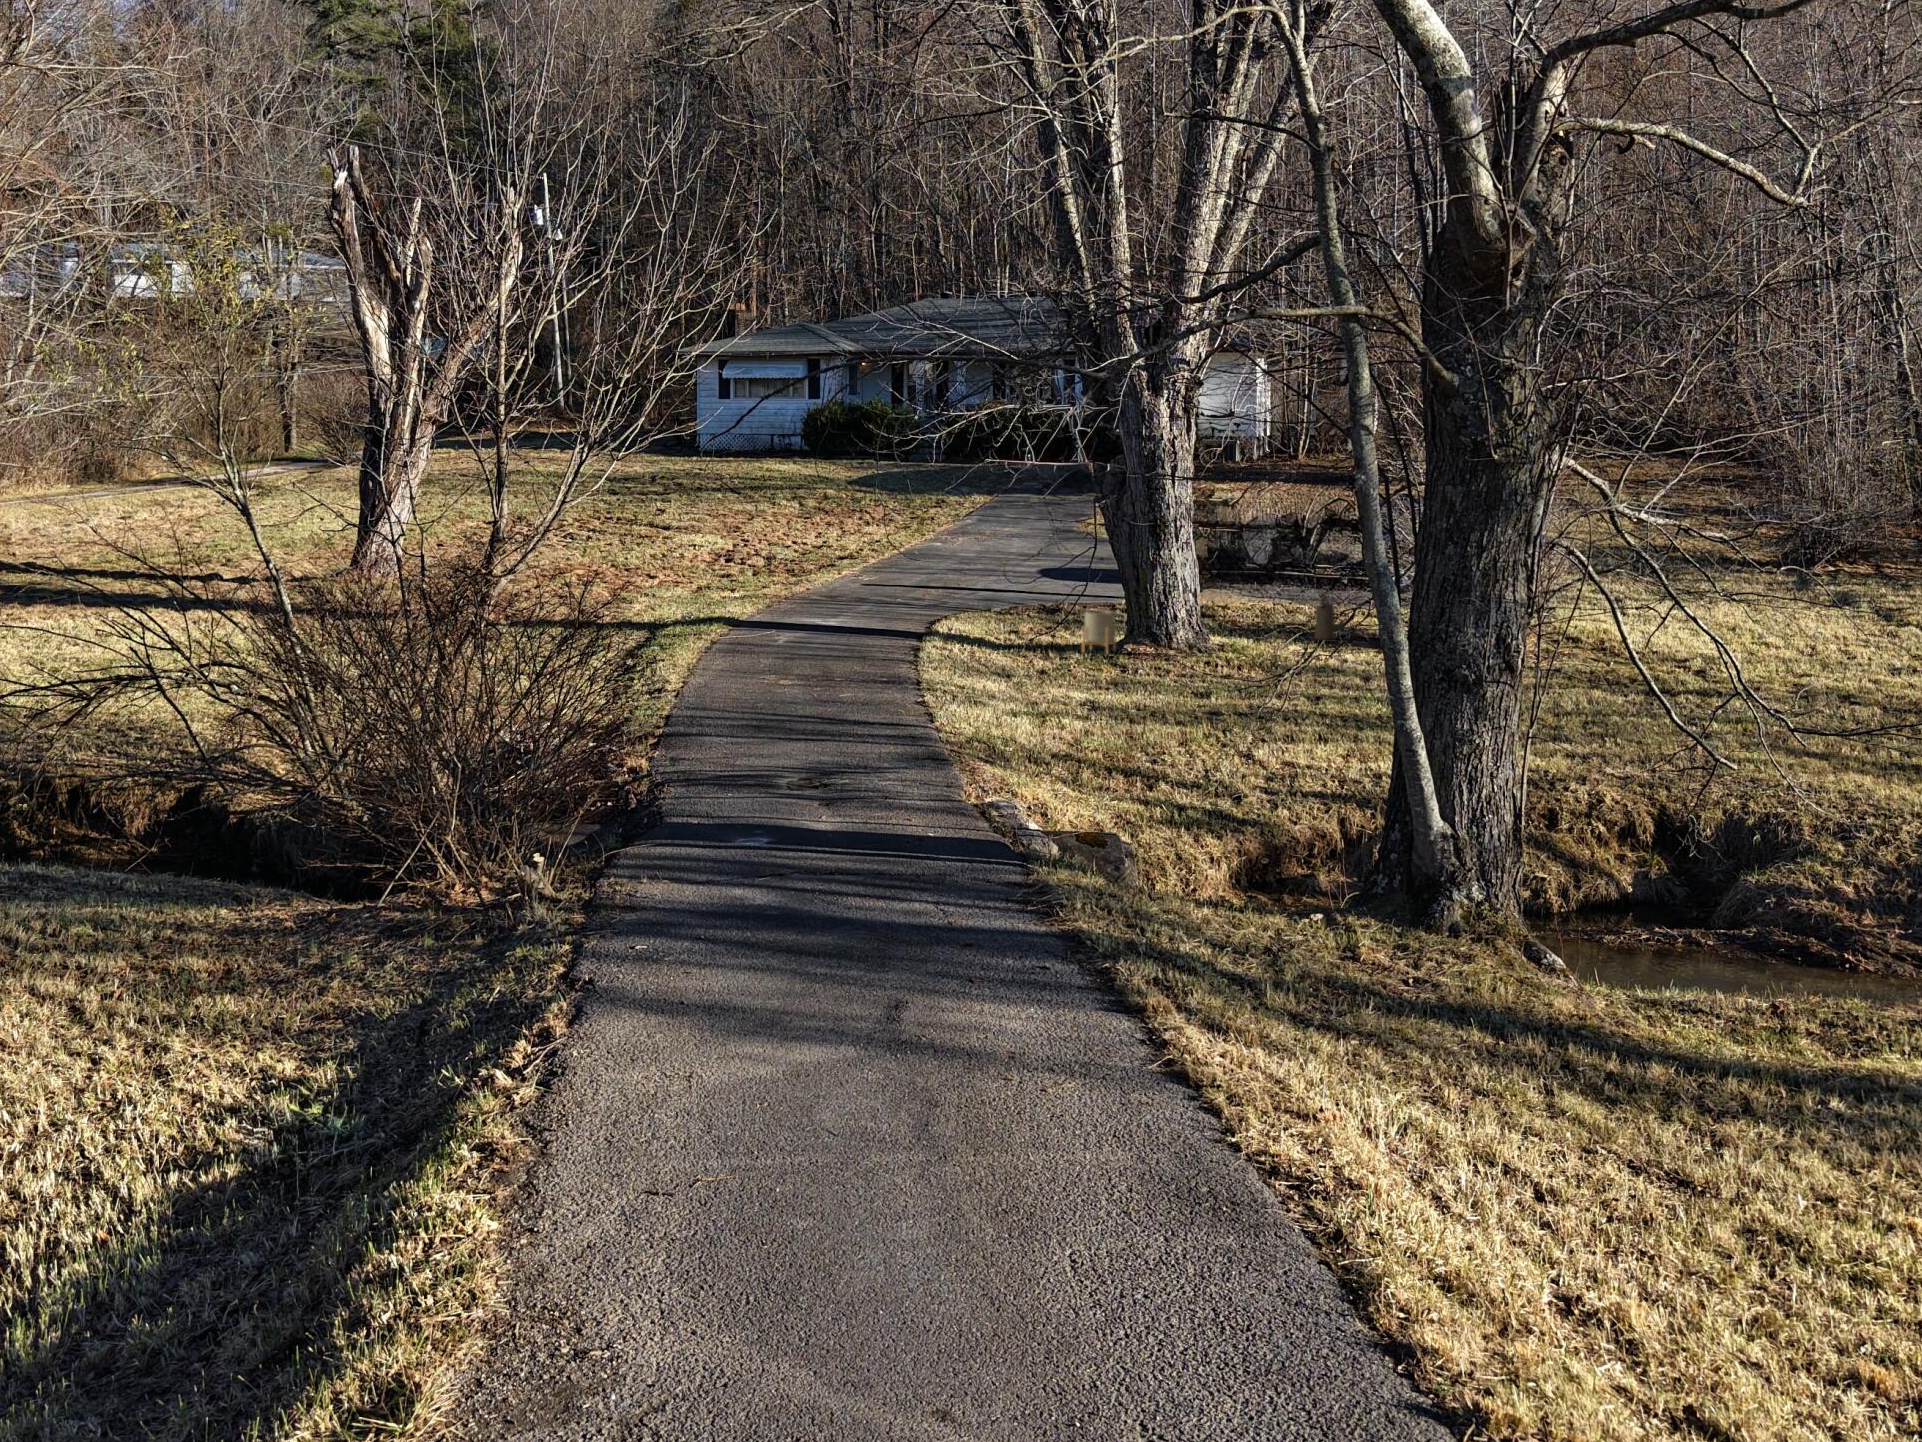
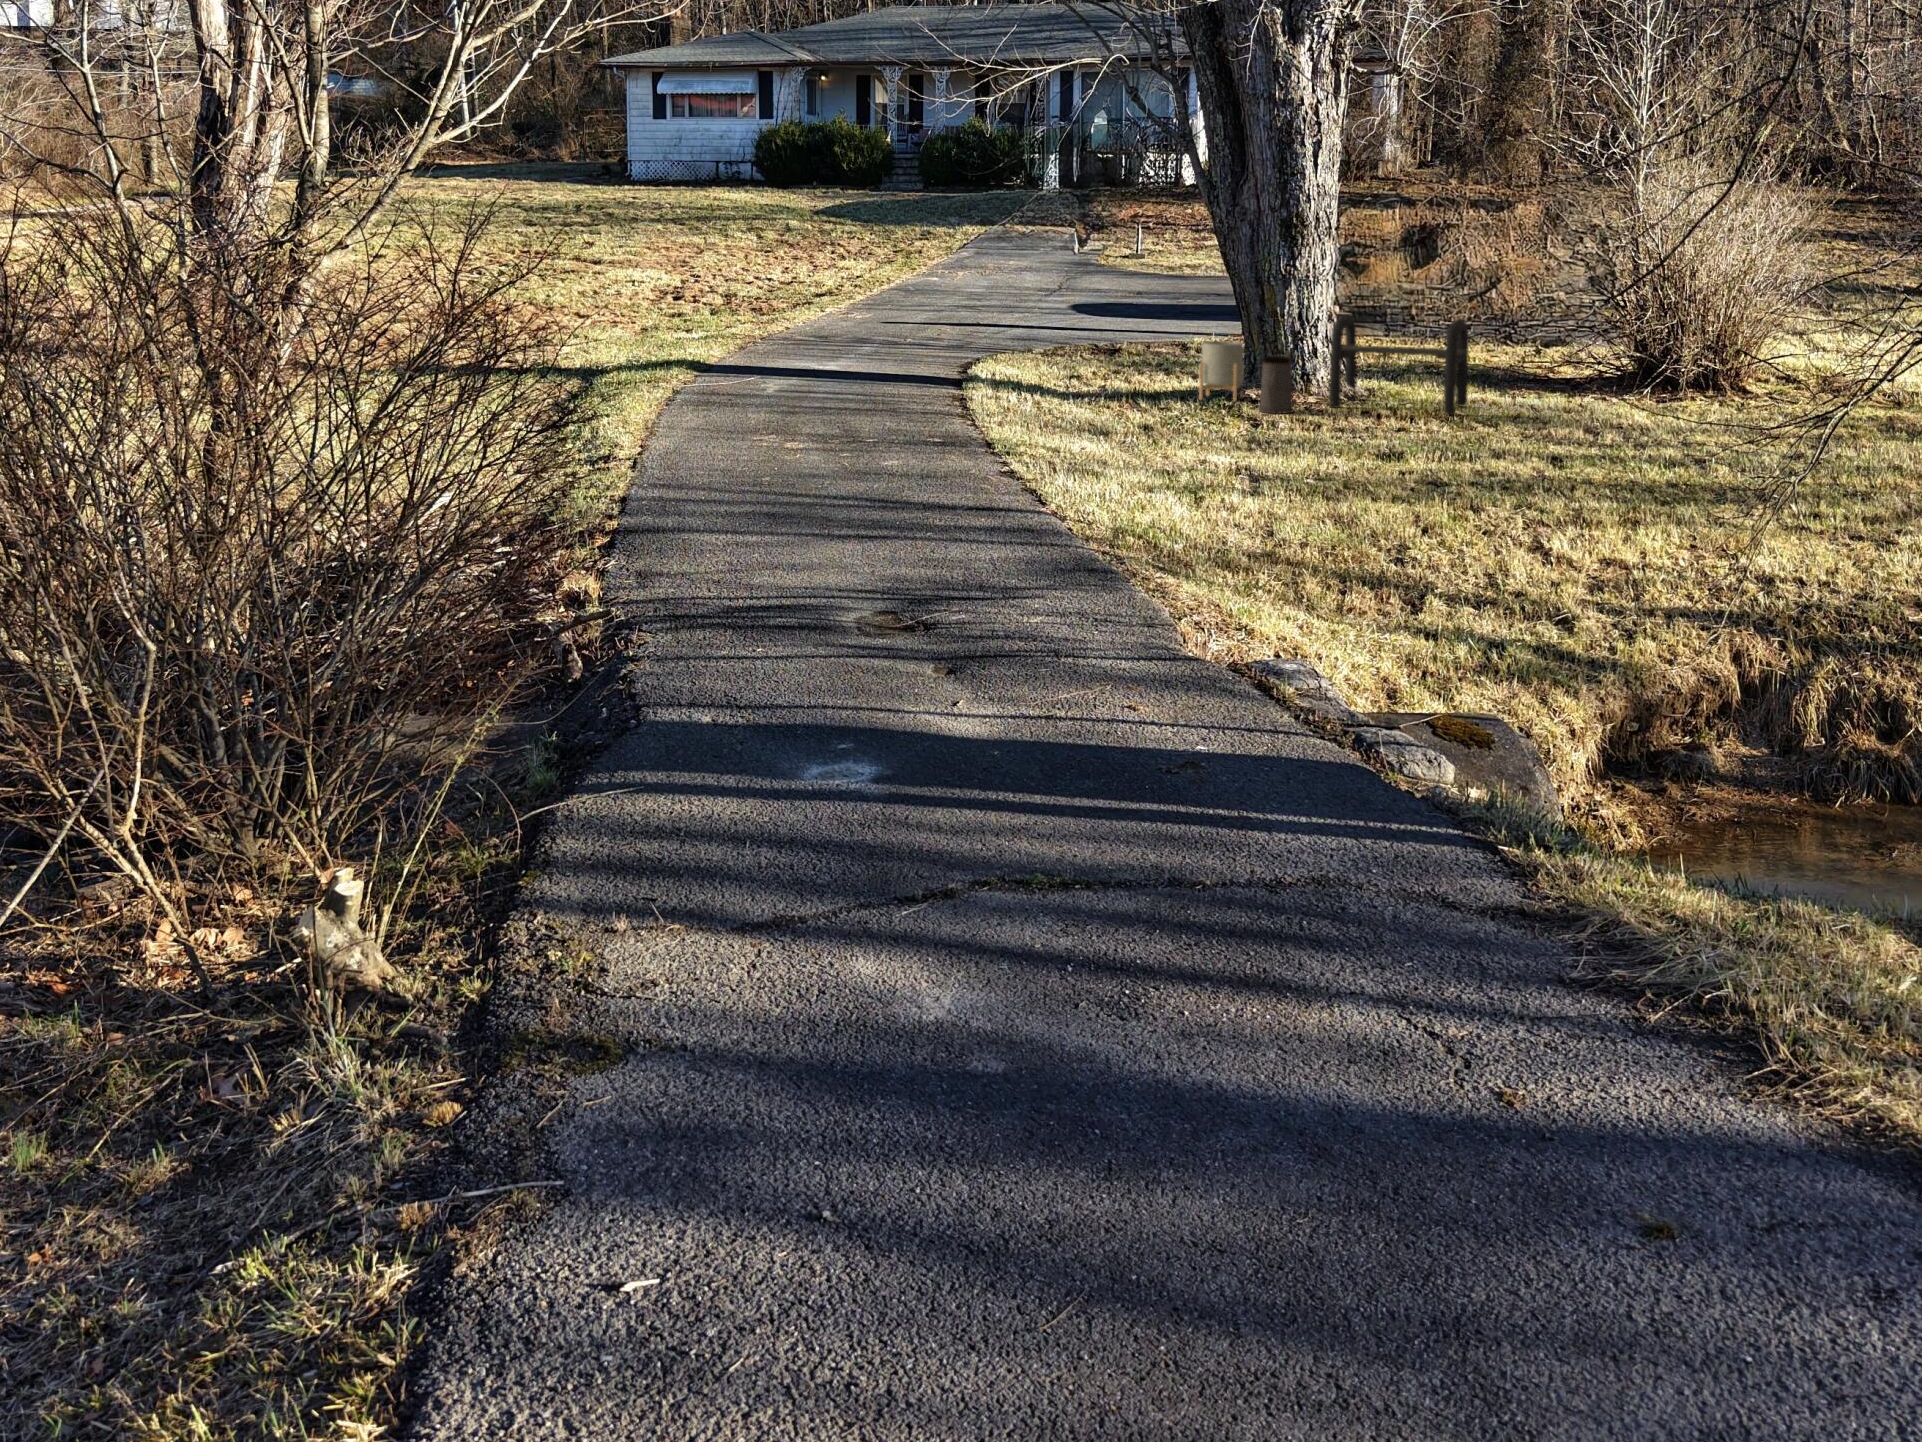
bench: none [1171,594,1271,665] -> present [1329,315,1469,414]
watering can: present [1308,595,1361,640] -> present [1259,350,1294,414]

